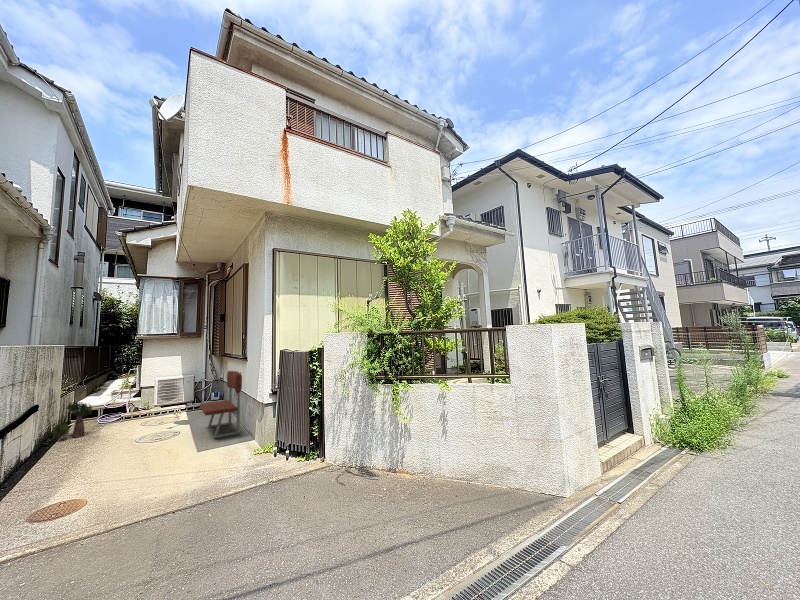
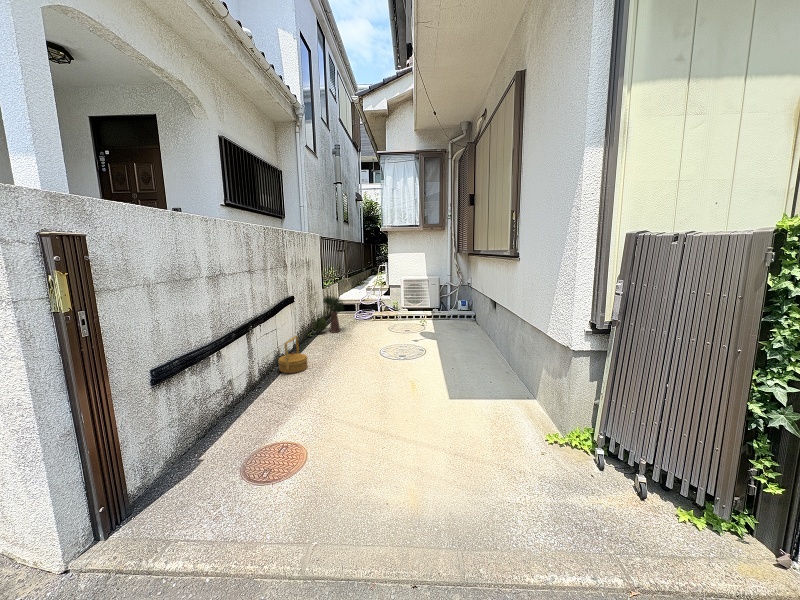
bench: present [200,371,242,438] -> none [446,274,502,368]
woven basket: none [23,439,59,475] -> present [278,336,308,373]

